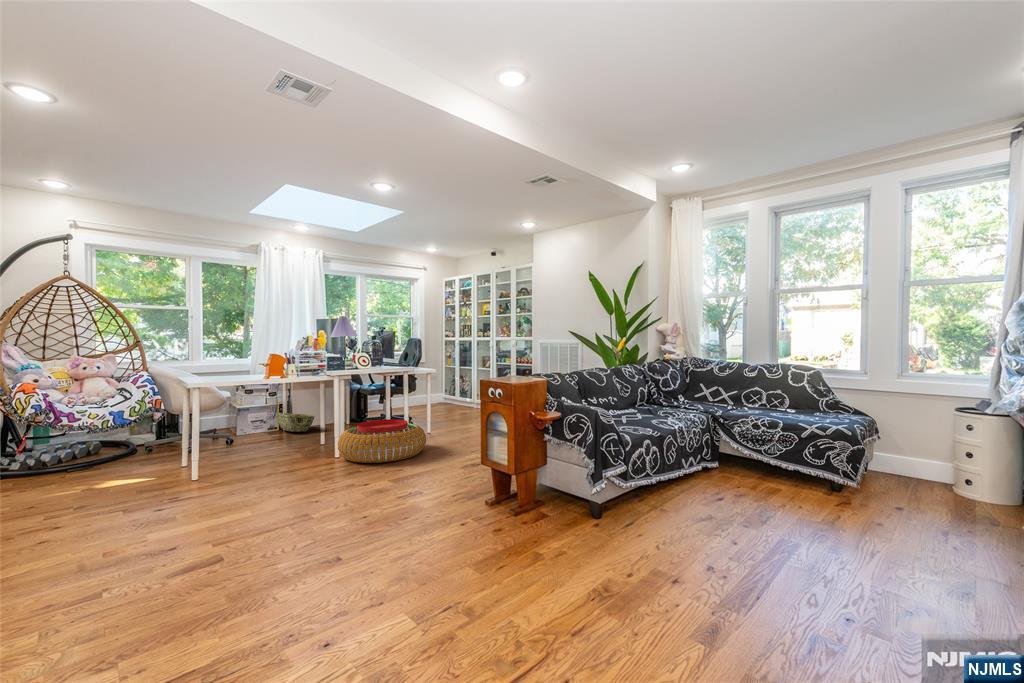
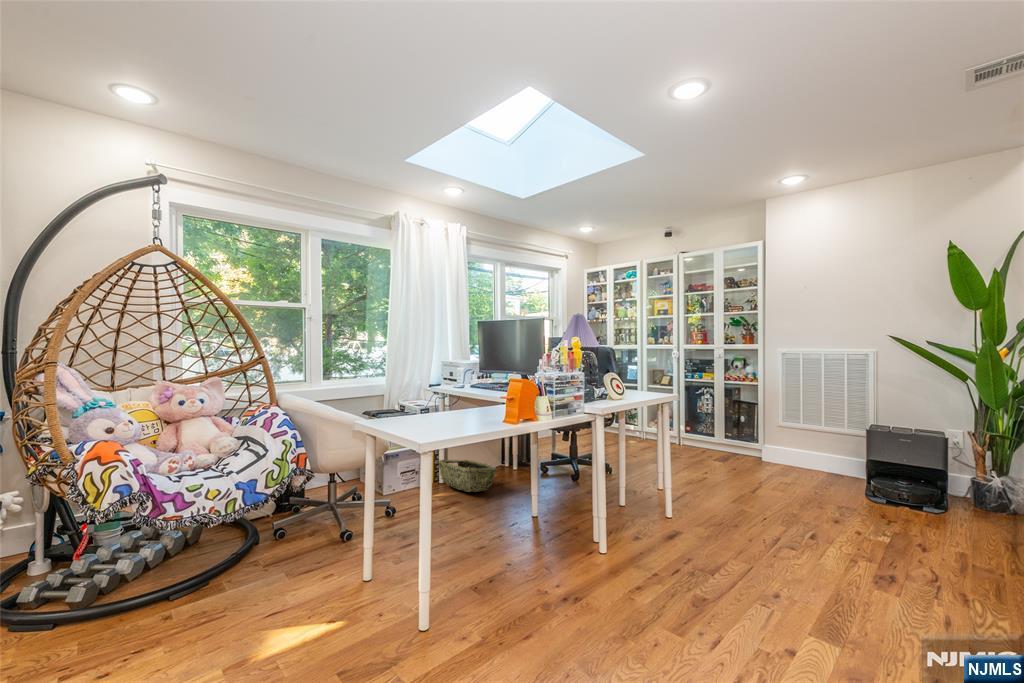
pouf: present [338,419,426,463] -> none [630,498,793,601]

